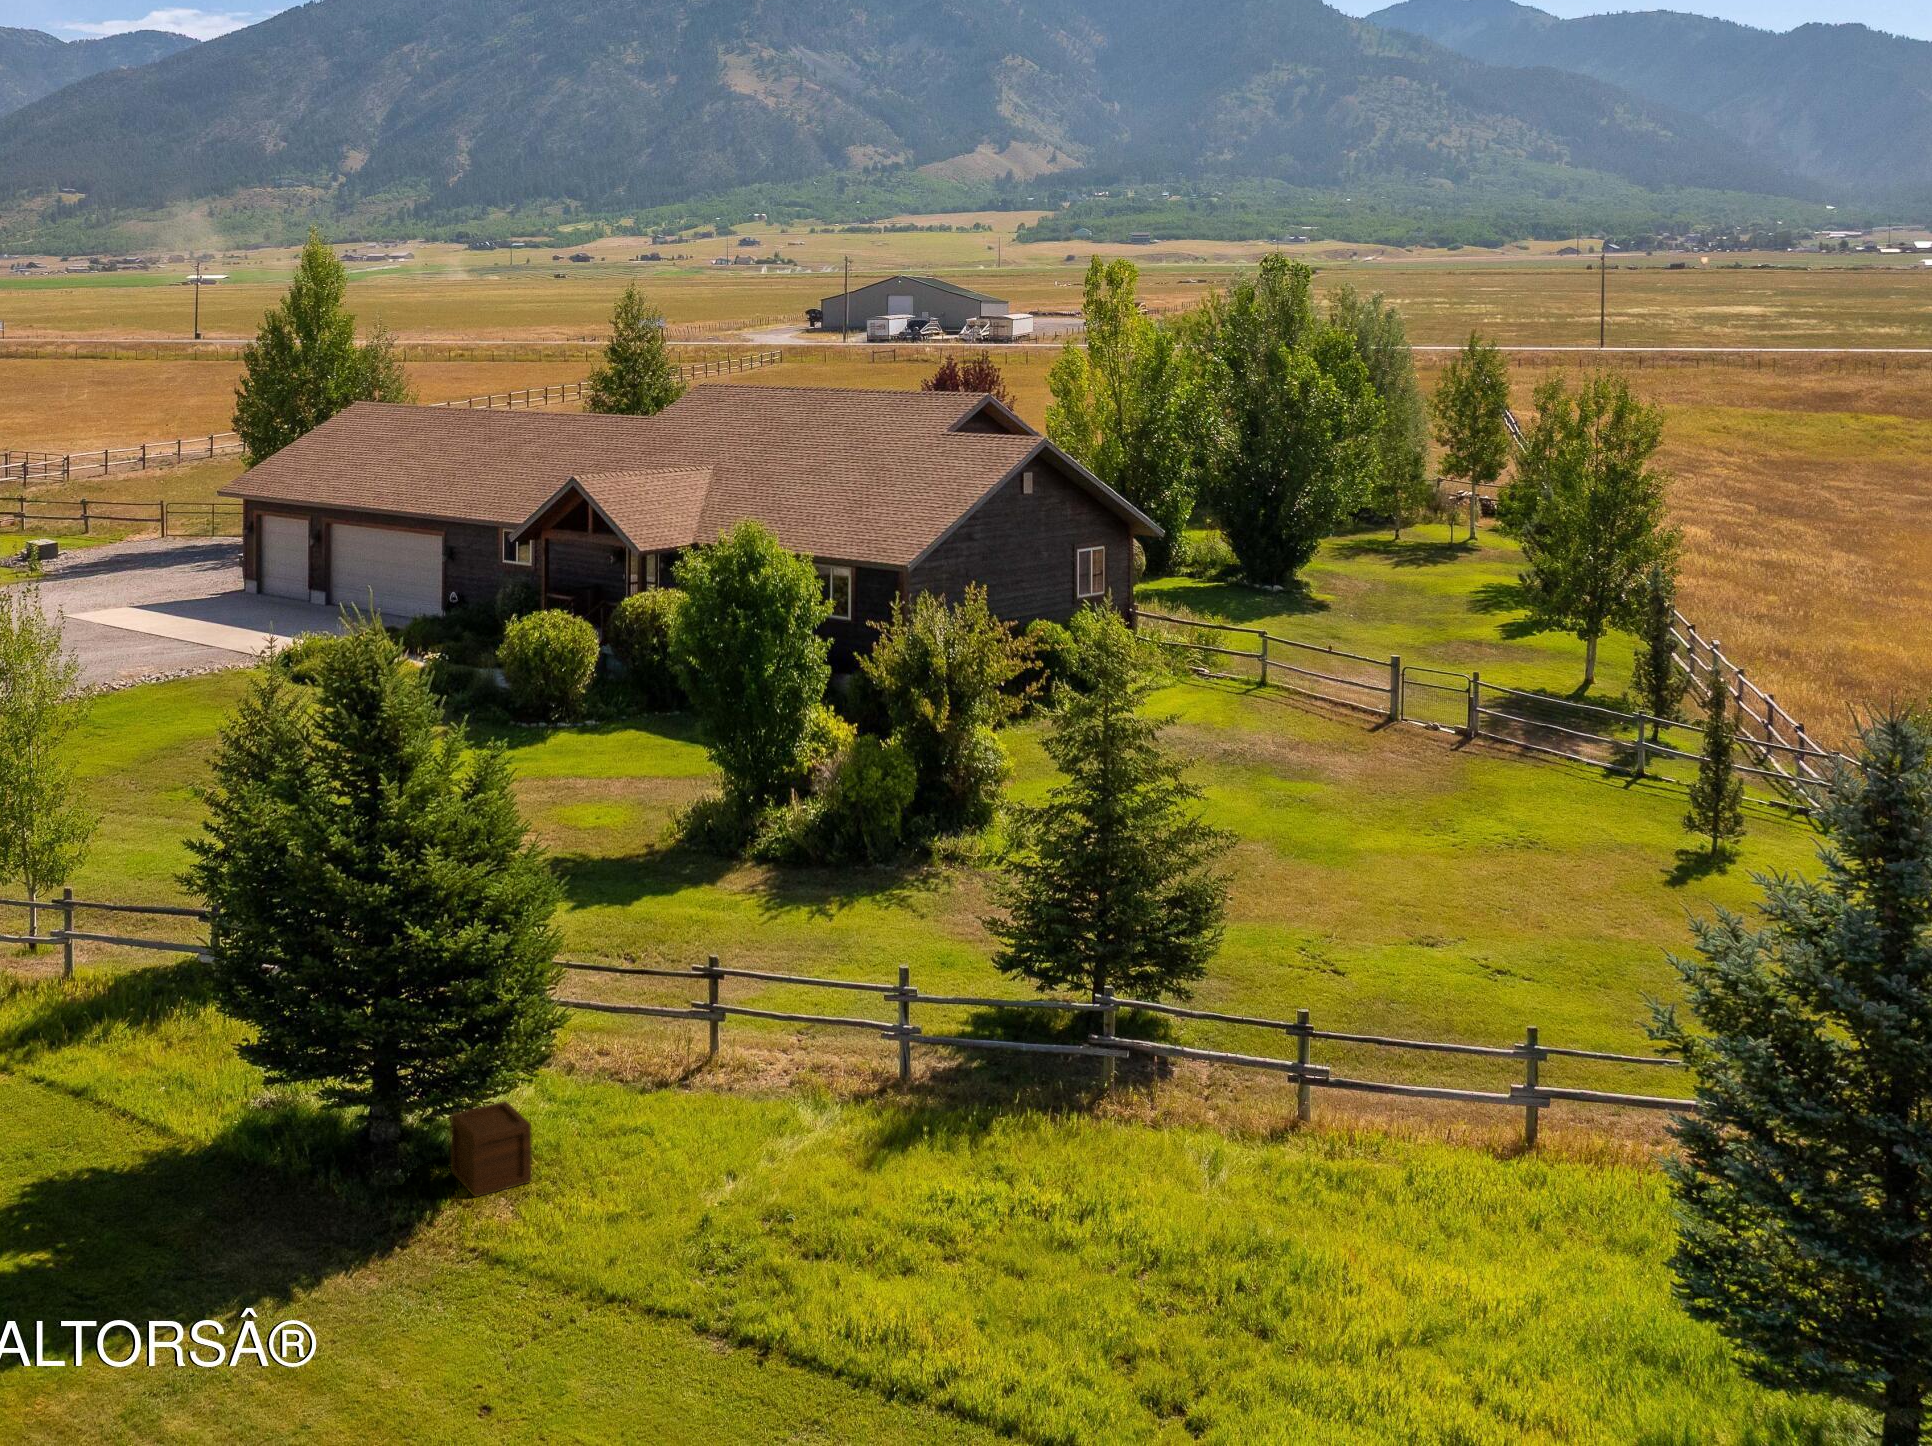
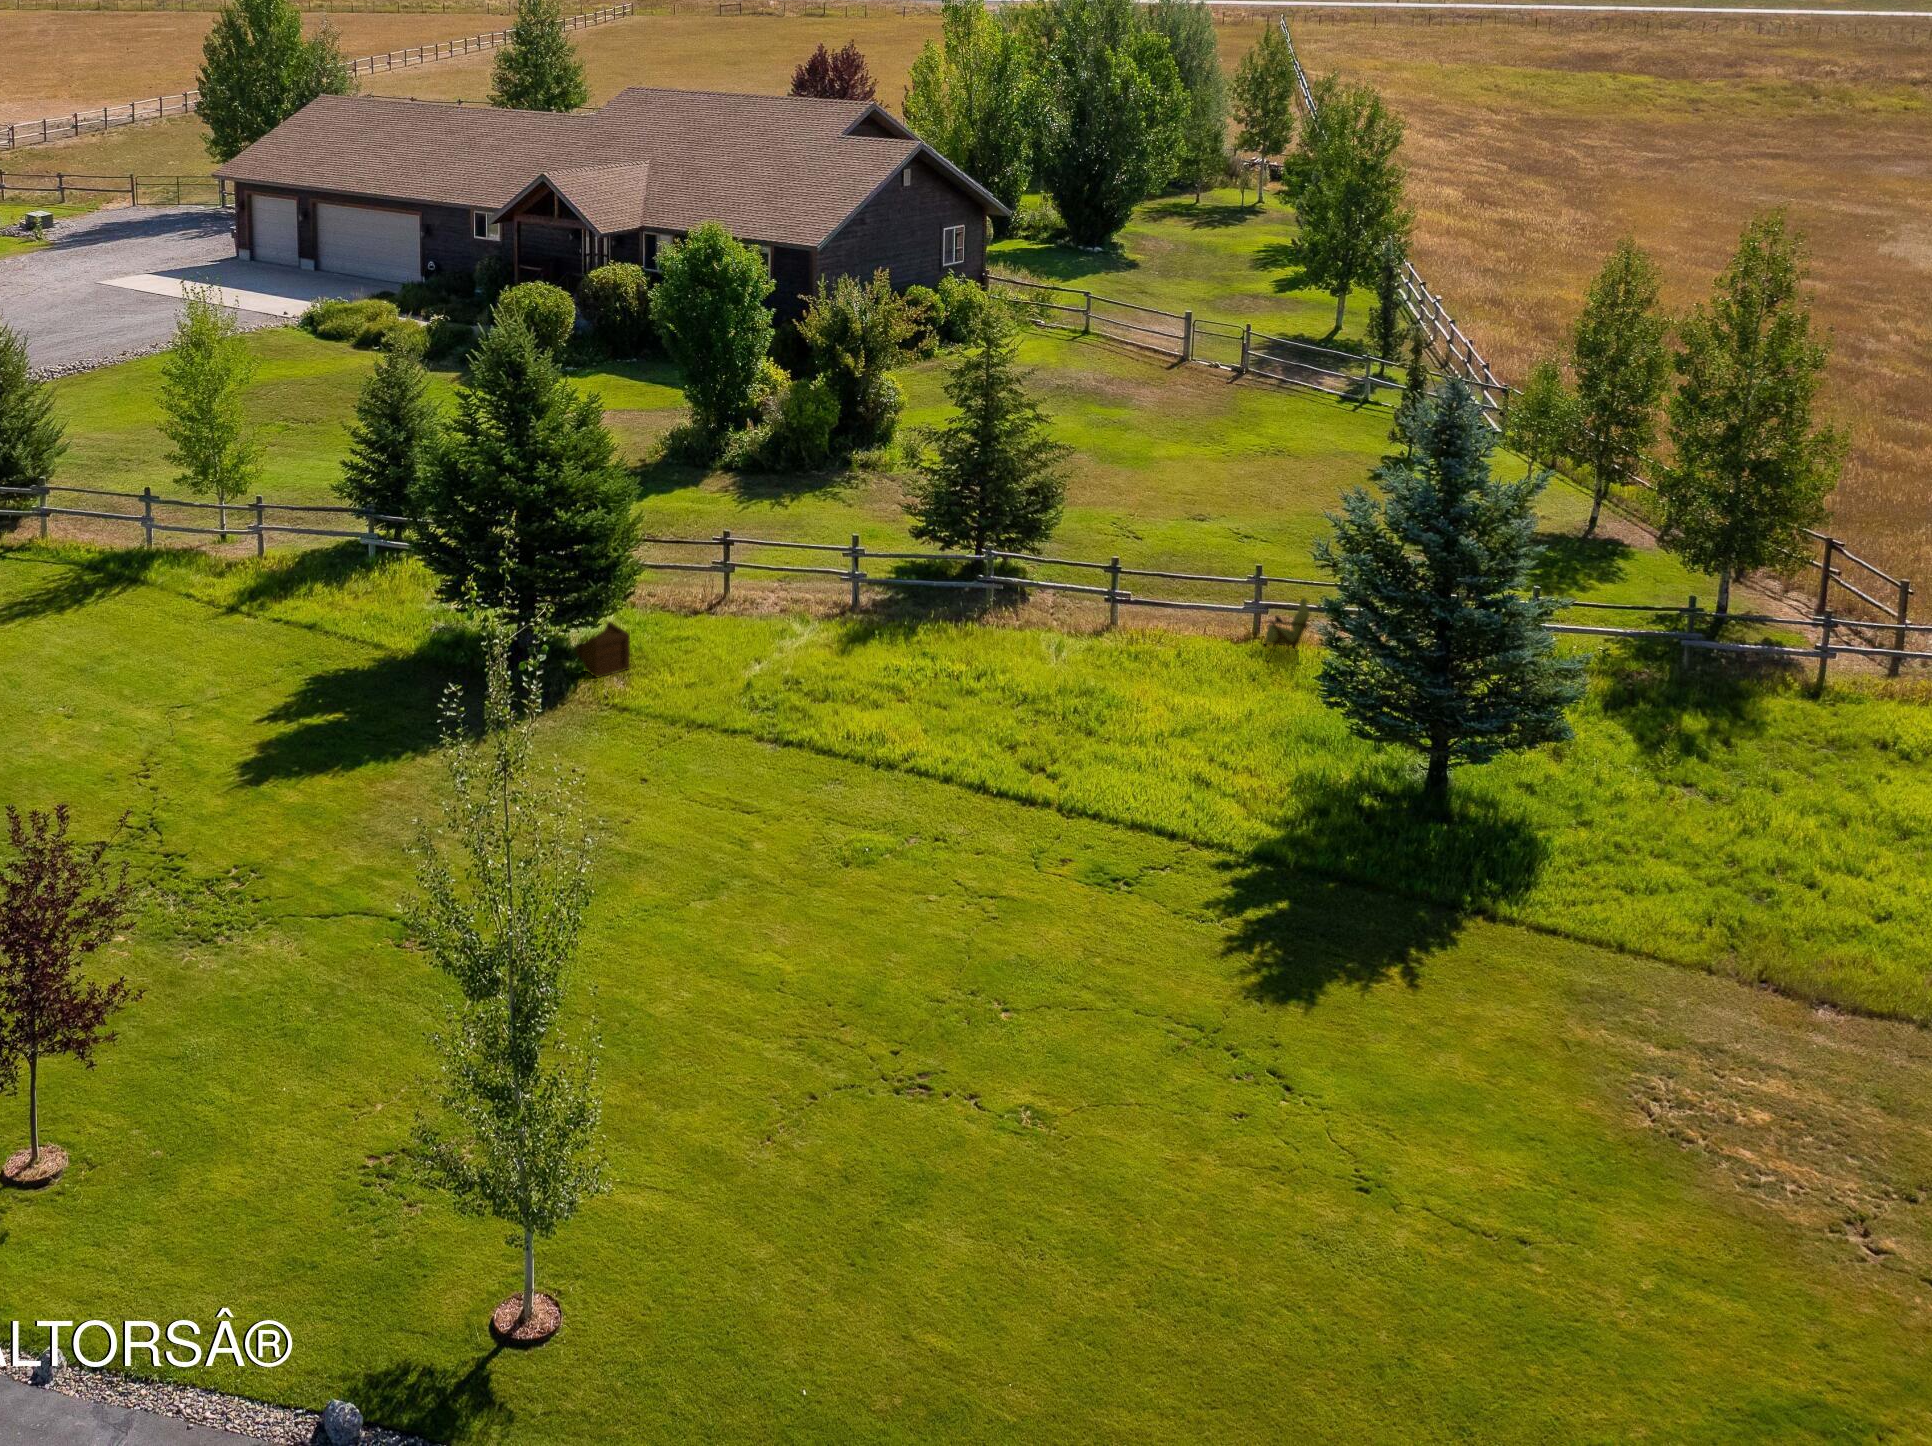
lounge chair: none [1546,1087,1631,1206] -> present [1264,598,1310,661]

